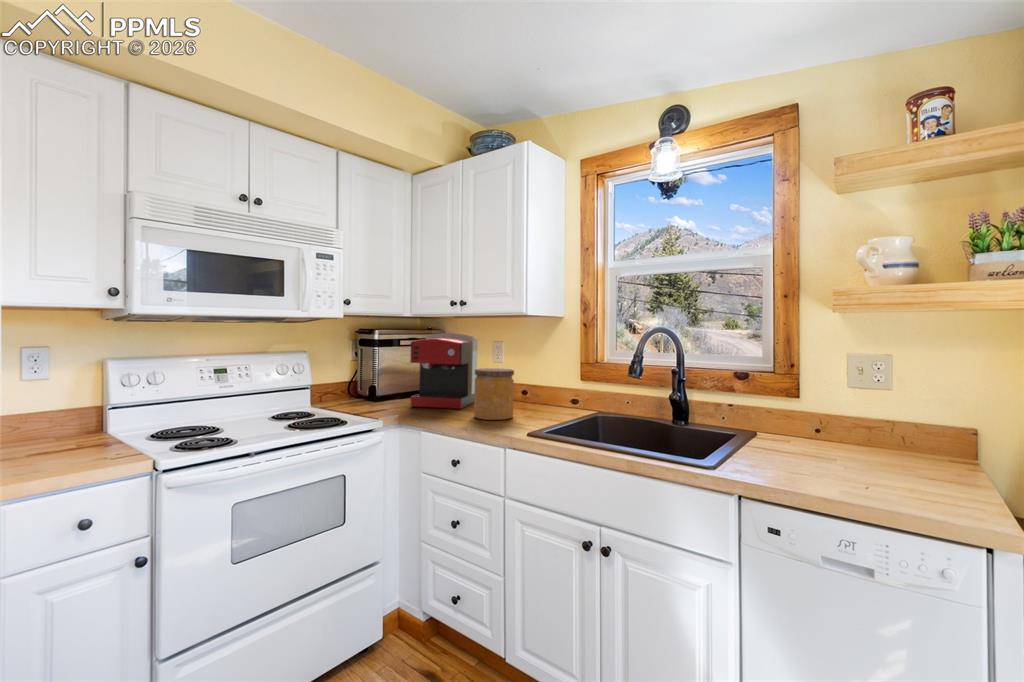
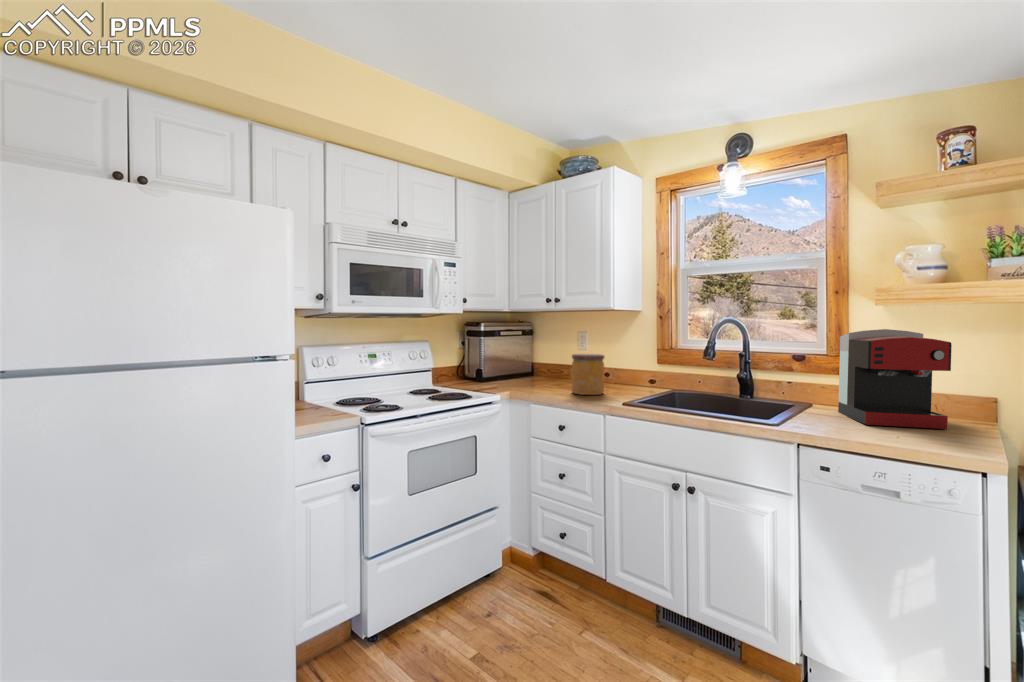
coffee maker: present [410,333,478,409] -> present [838,329,952,429]

